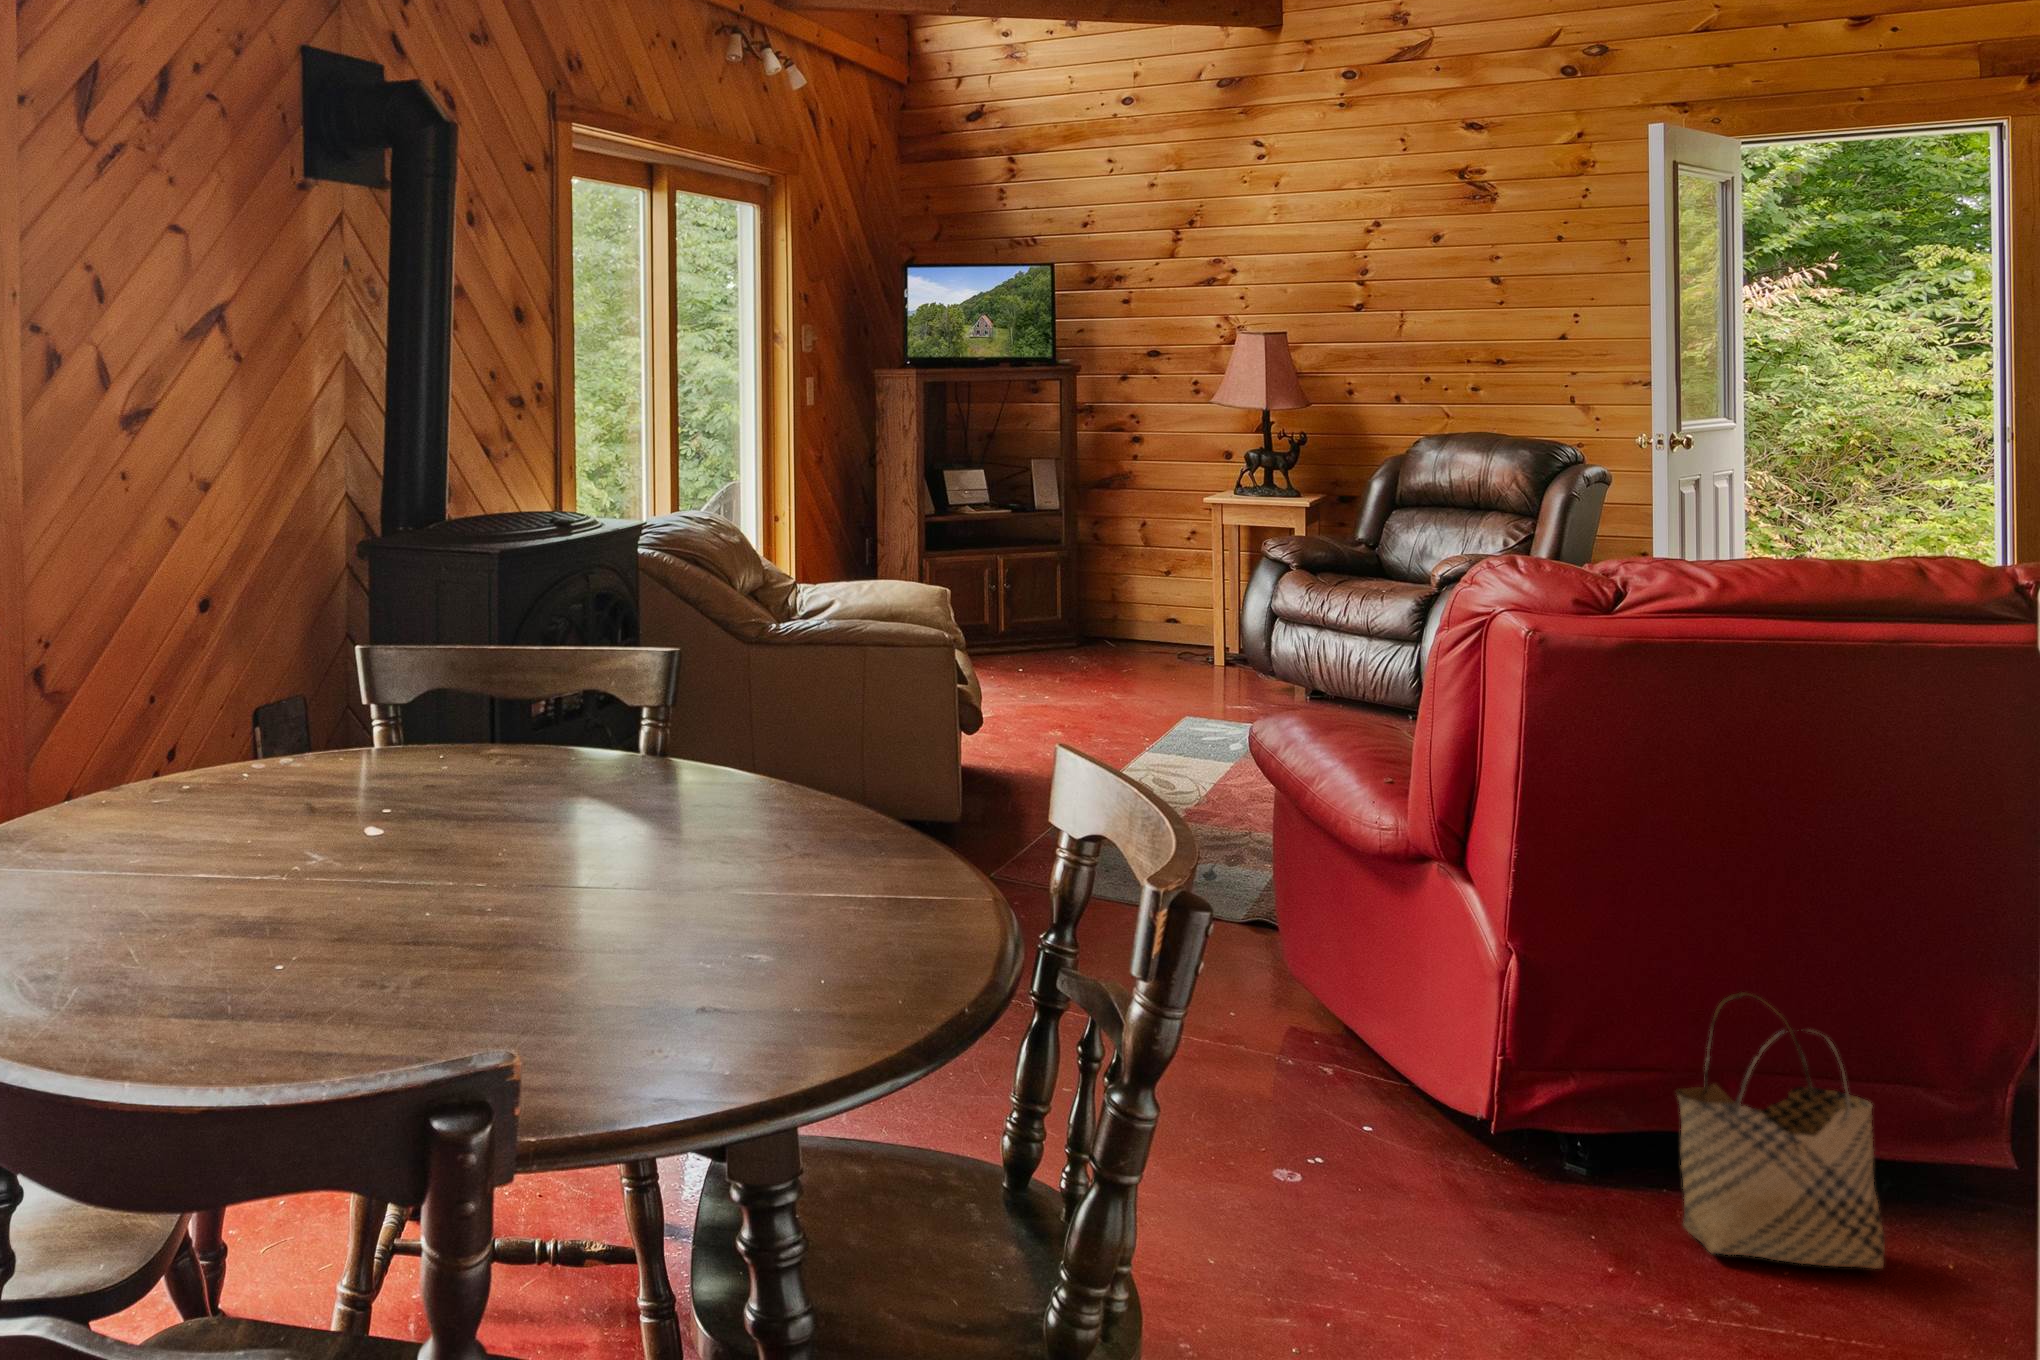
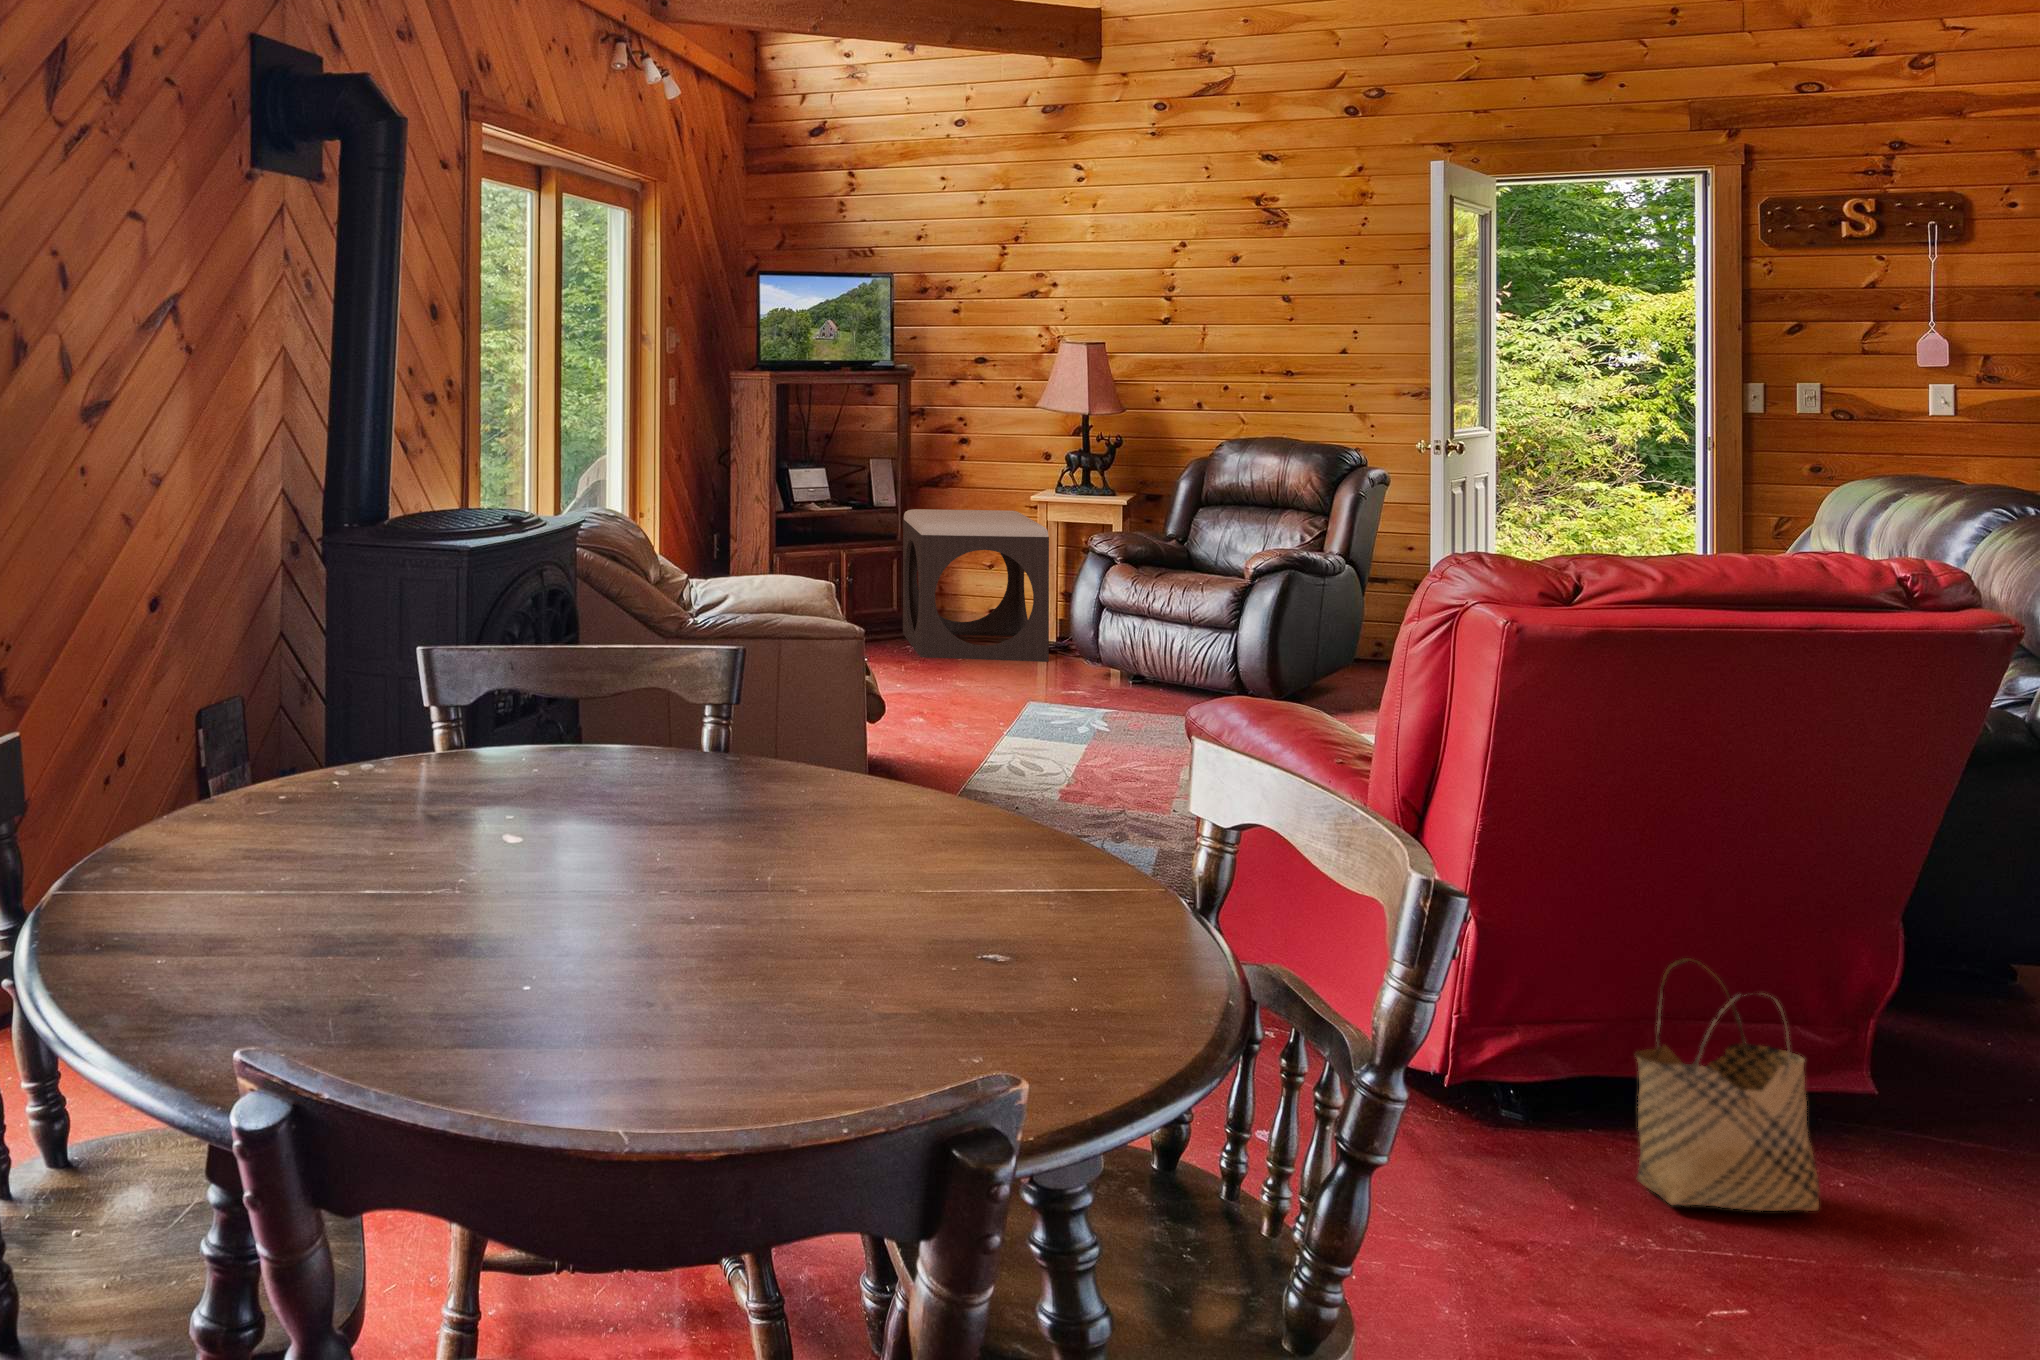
footstool: none [1068,515,1225,680] -> present [903,509,1049,662]

